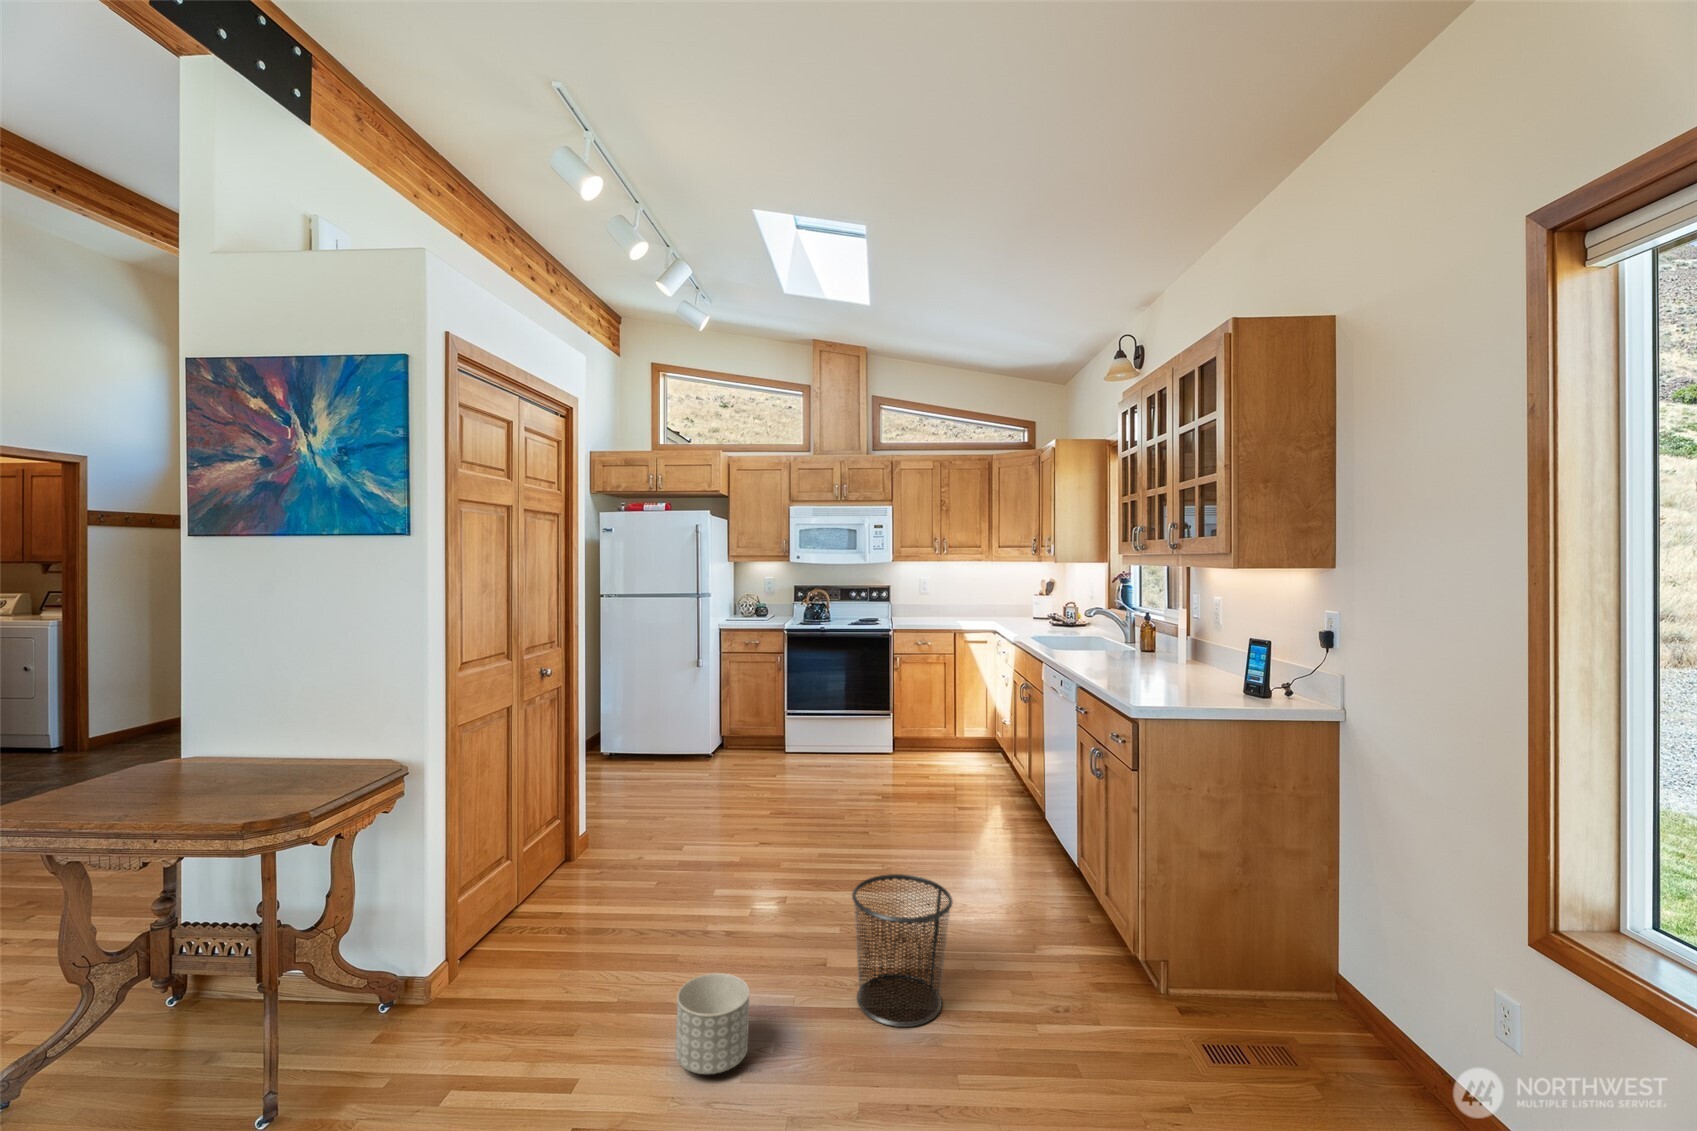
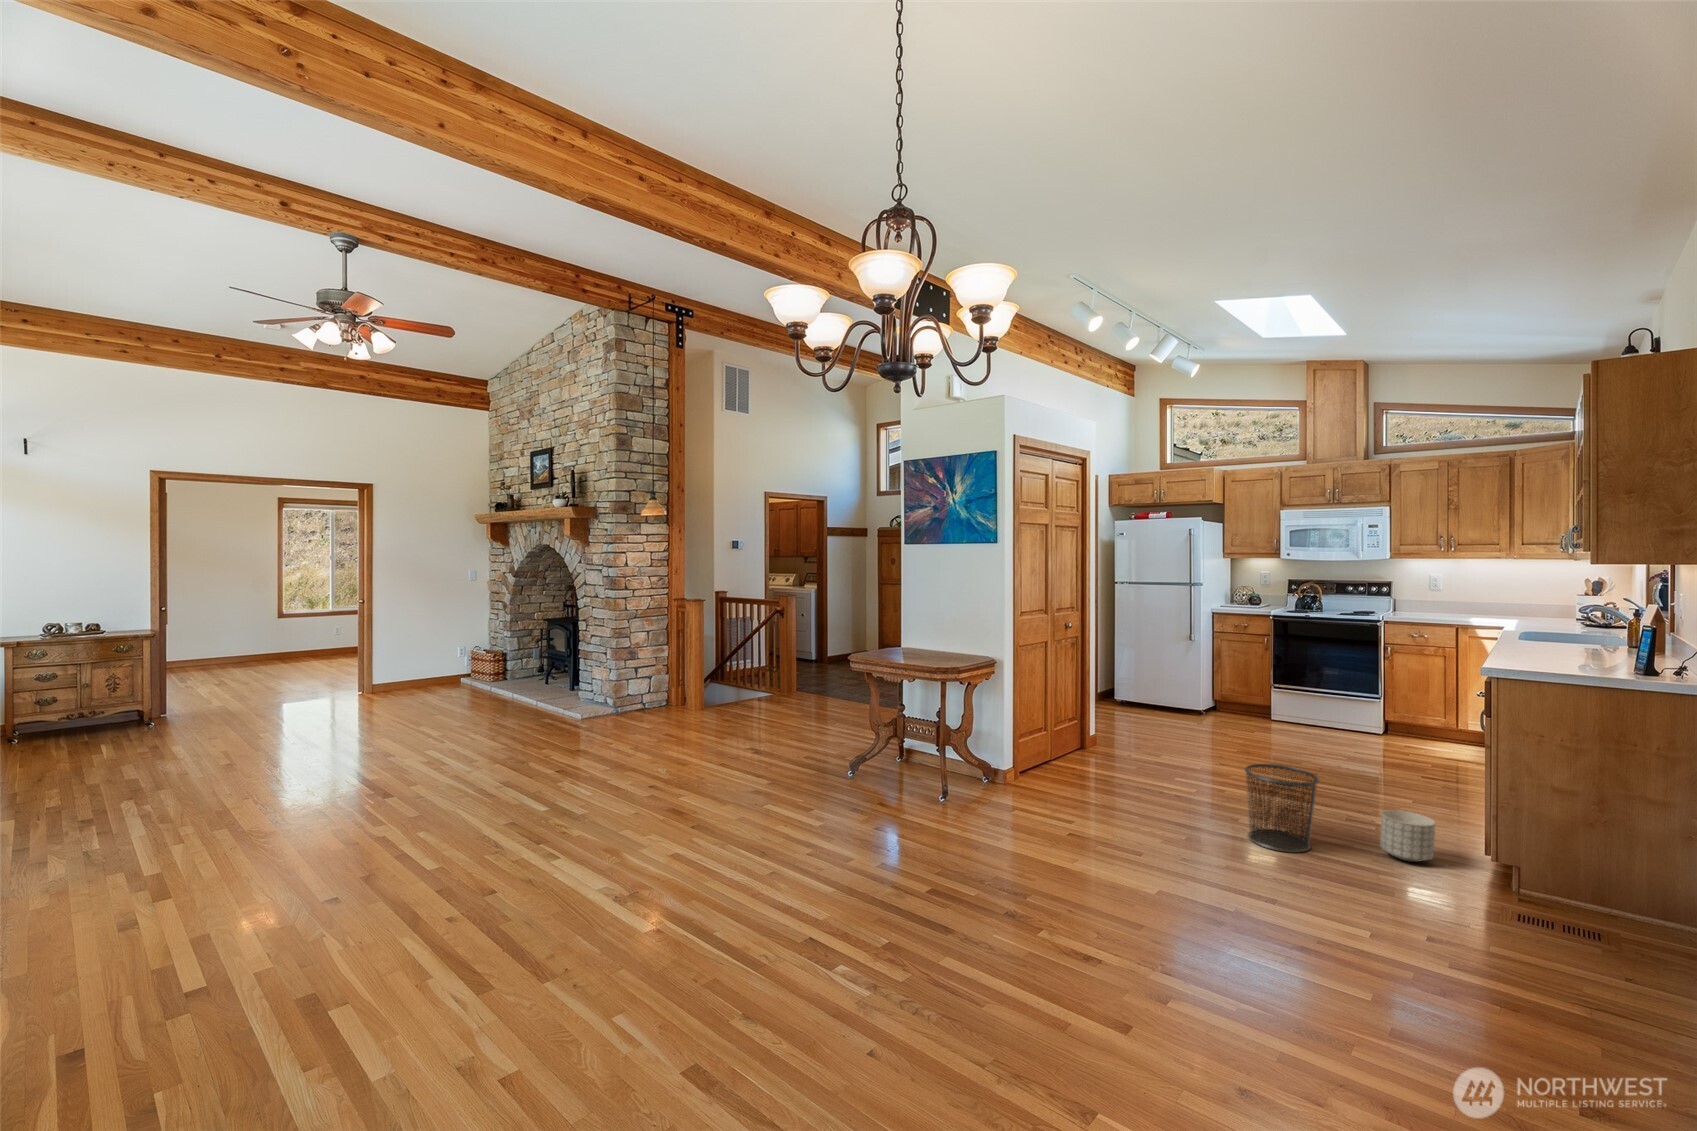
planter: present [676,973,750,1074] -> present [1380,810,1435,862]

